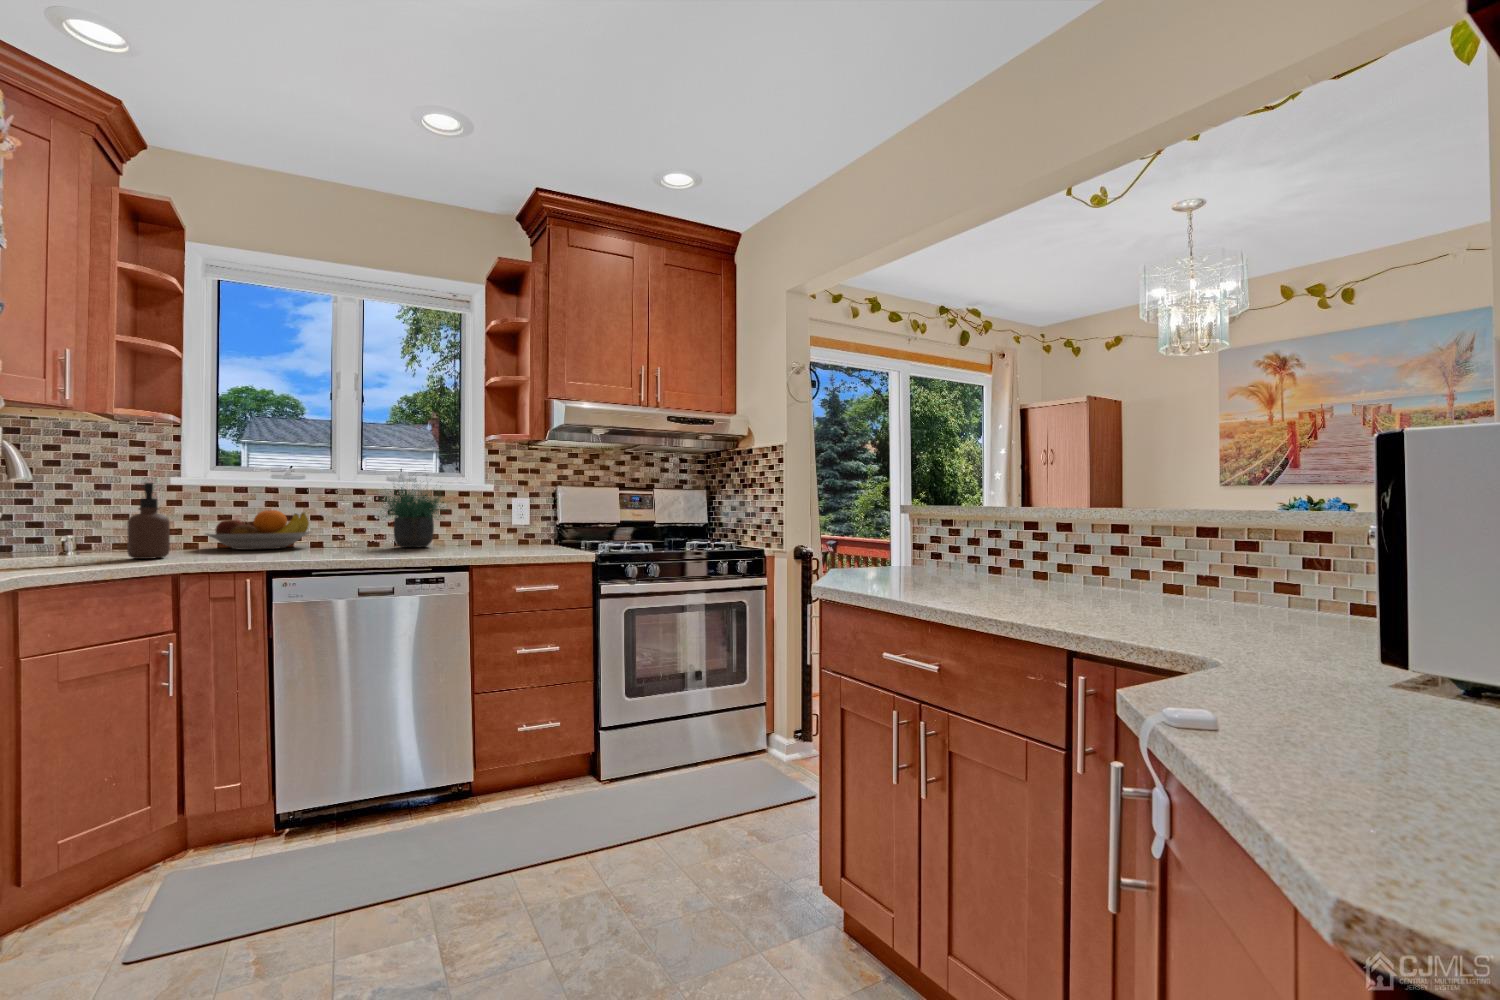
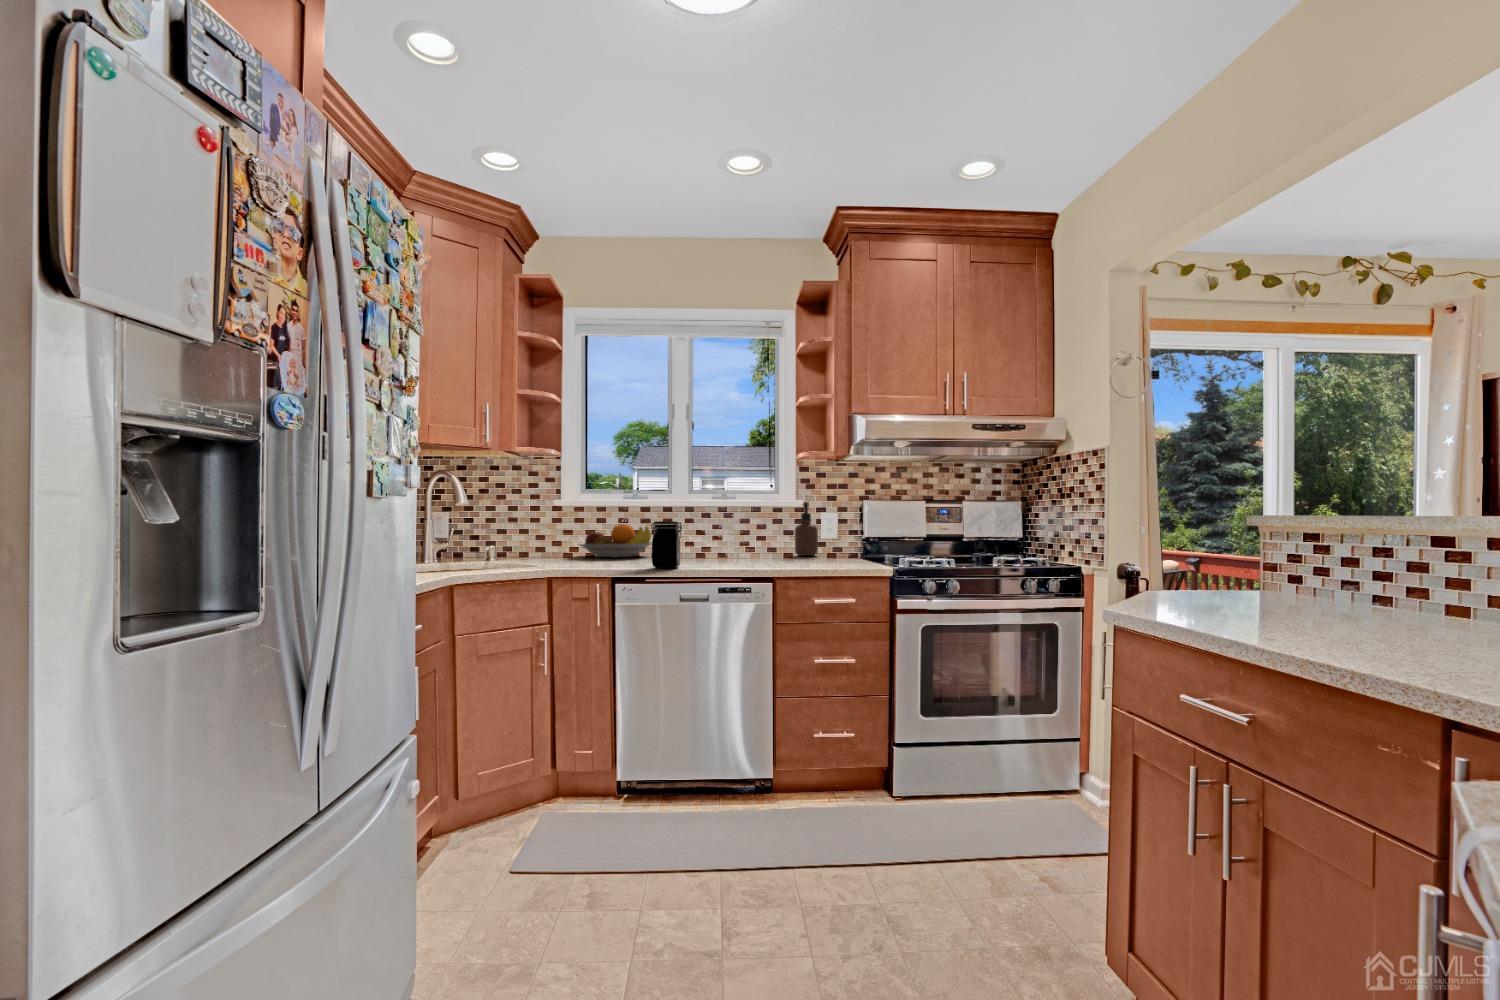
soap dispenser: present [127,483,170,559] -> present [795,502,818,556]
potted plant: present [379,487,444,547] -> none [692,481,769,558]
jar: none [320,507,362,561] -> present [651,521,682,569]

